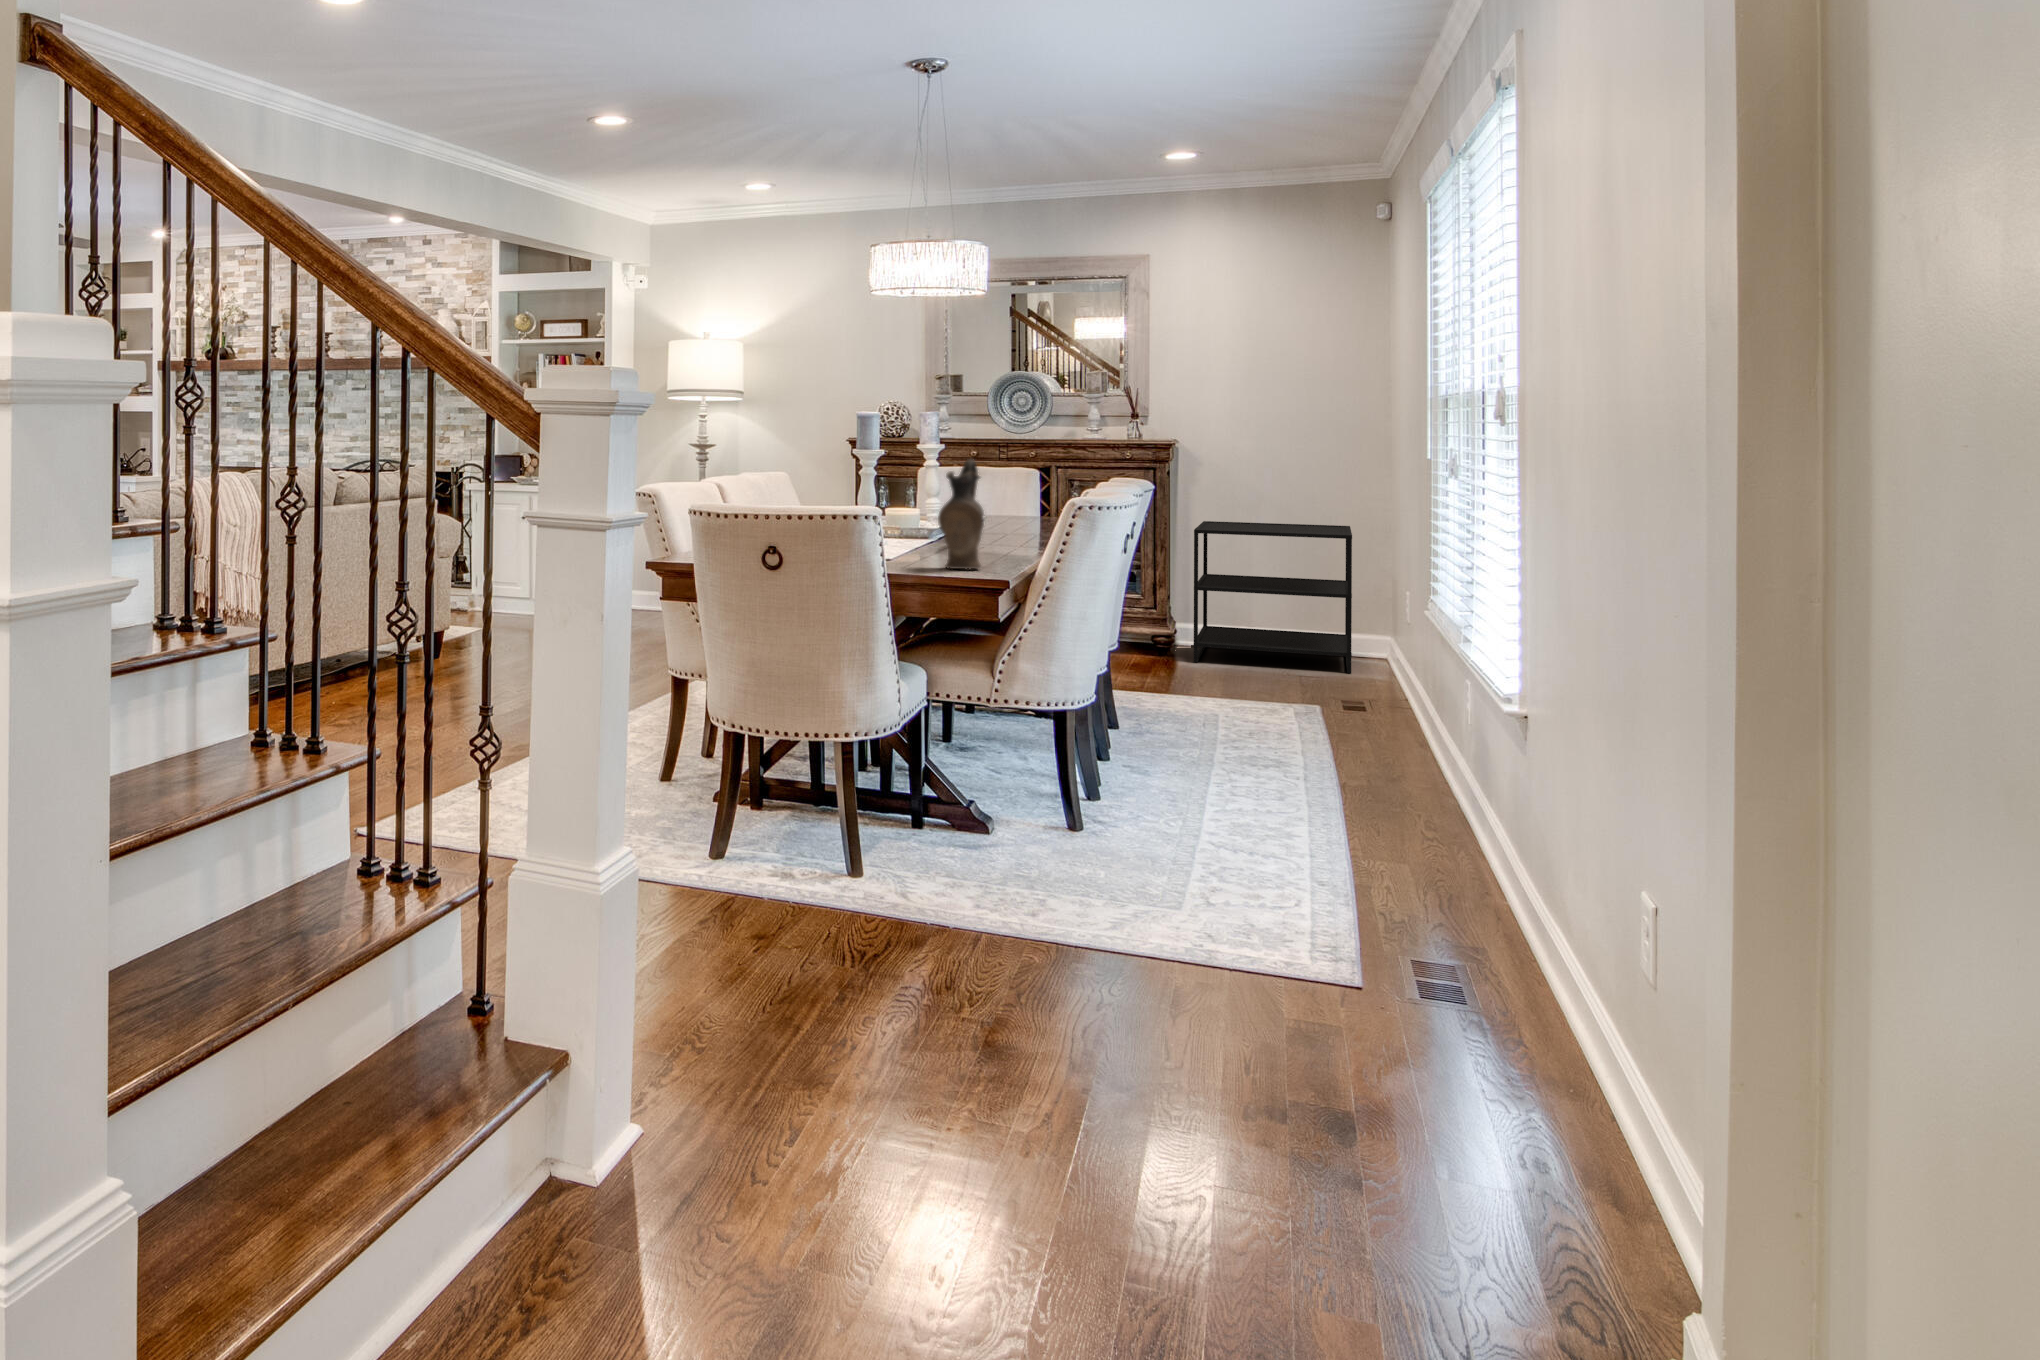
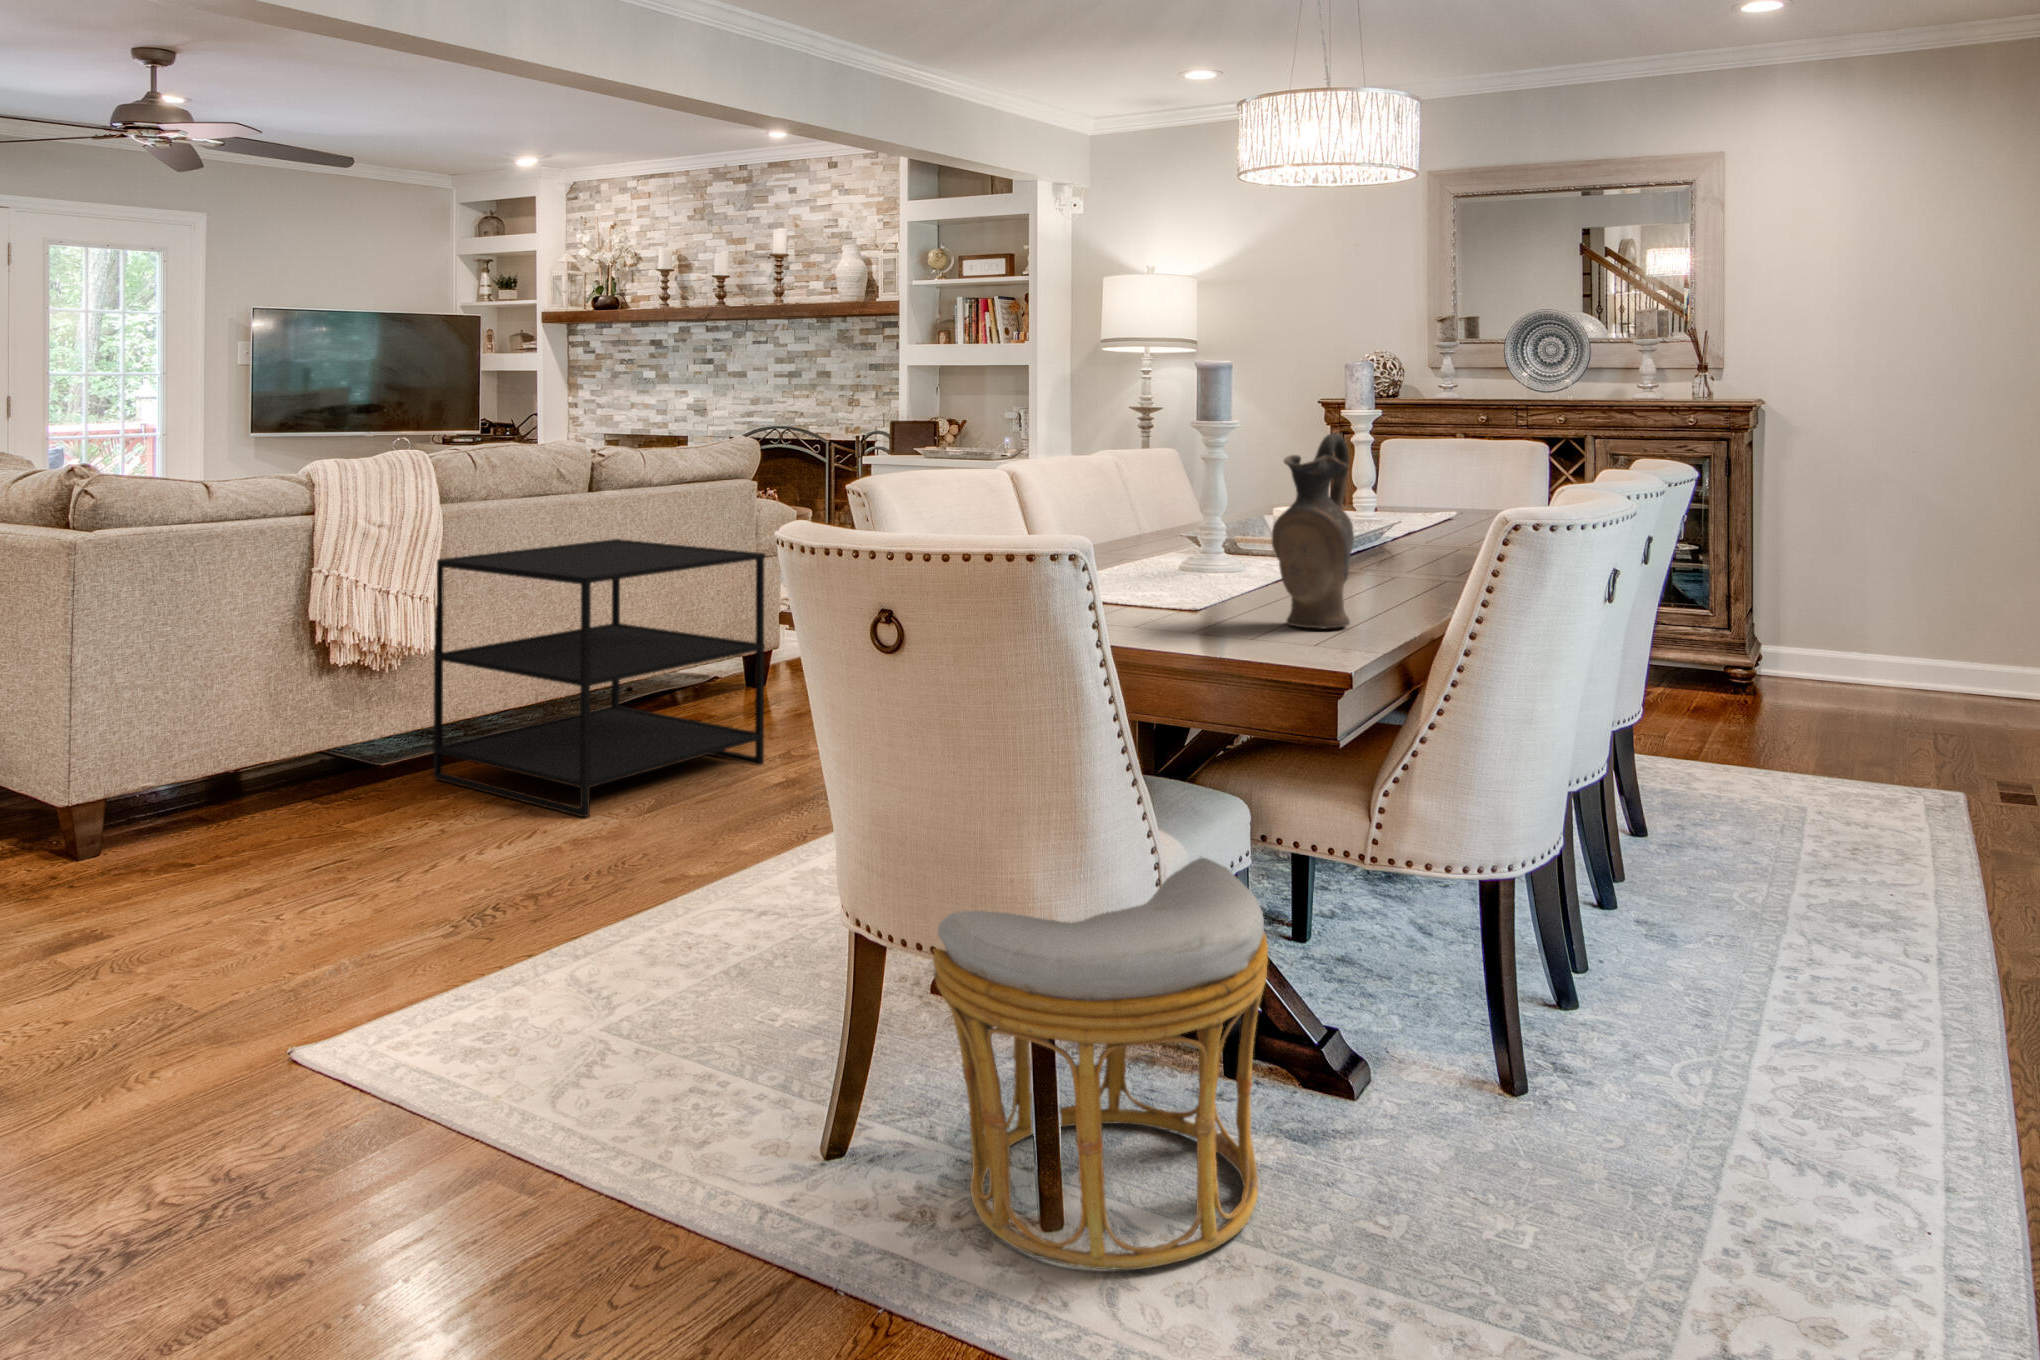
side table: present [1193,521,1352,673] -> present [433,539,765,817]
ottoman: none [780,687,963,885] -> present [933,856,1268,1270]

